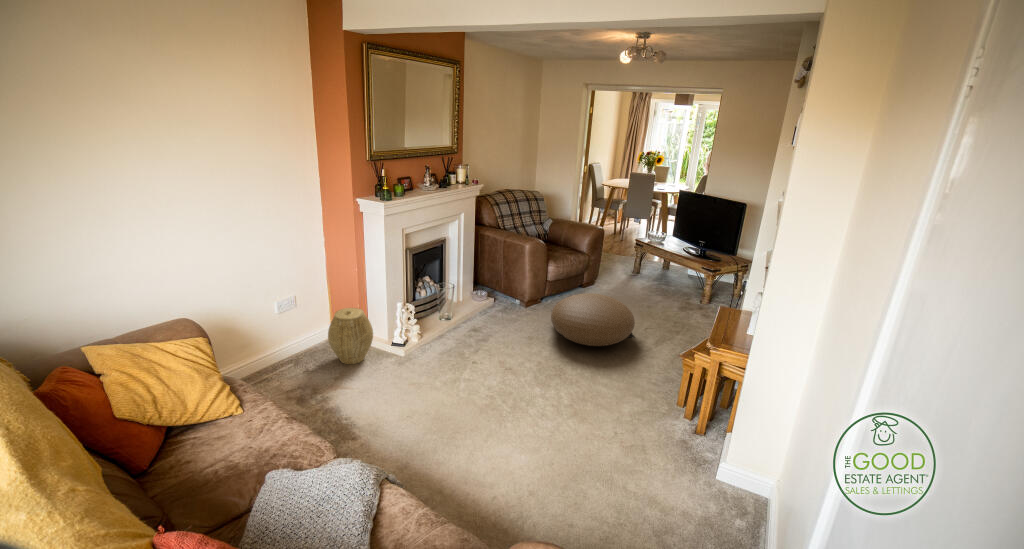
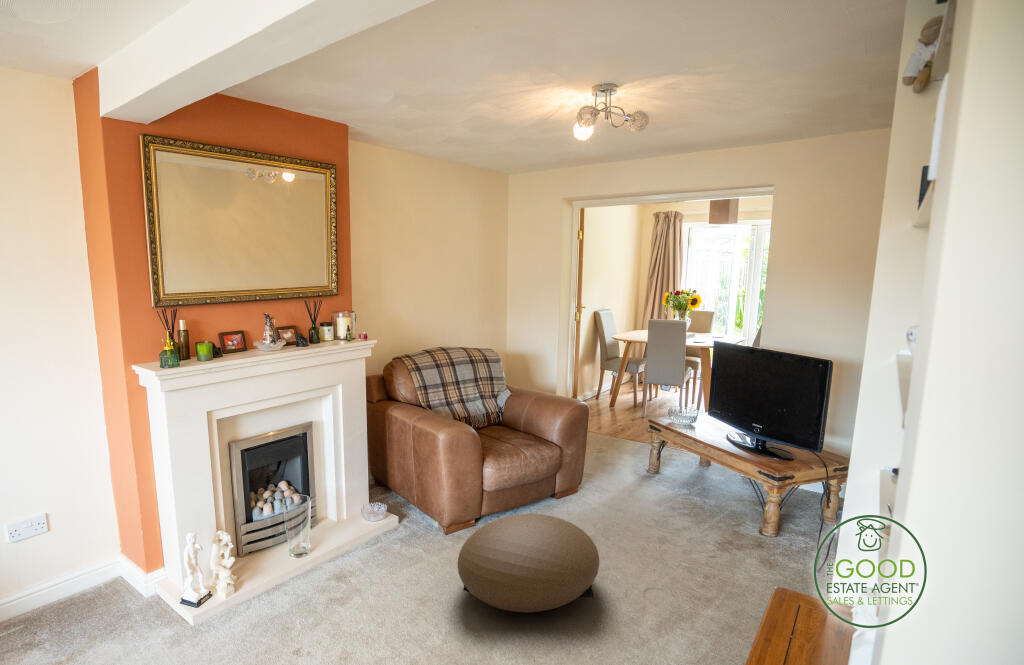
woven basket: present [328,308,373,364] -> none [61,540,144,638]

